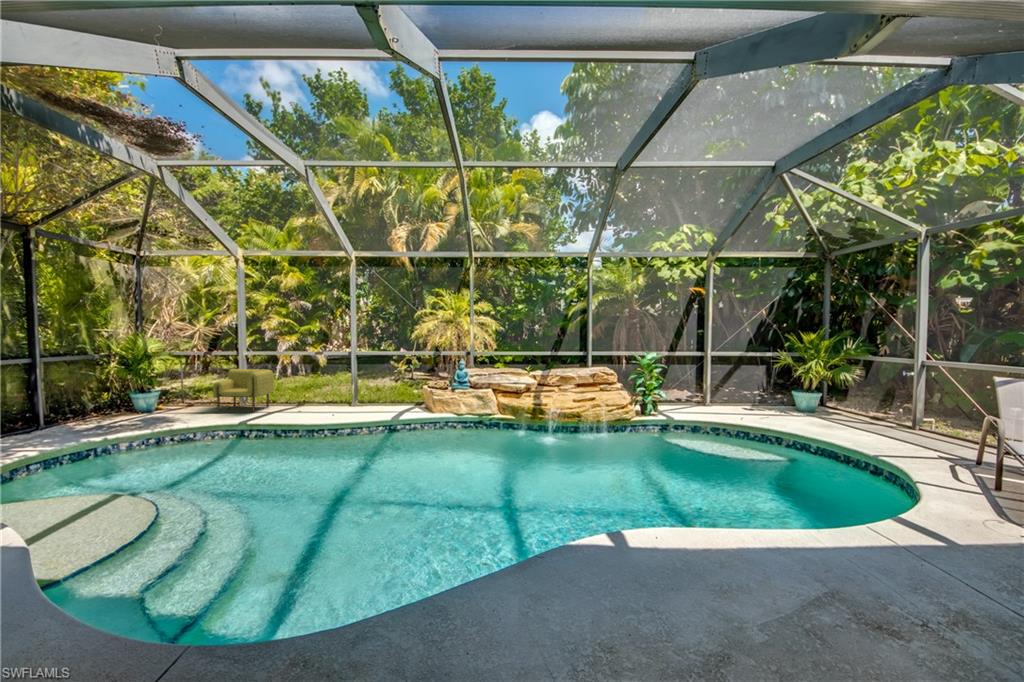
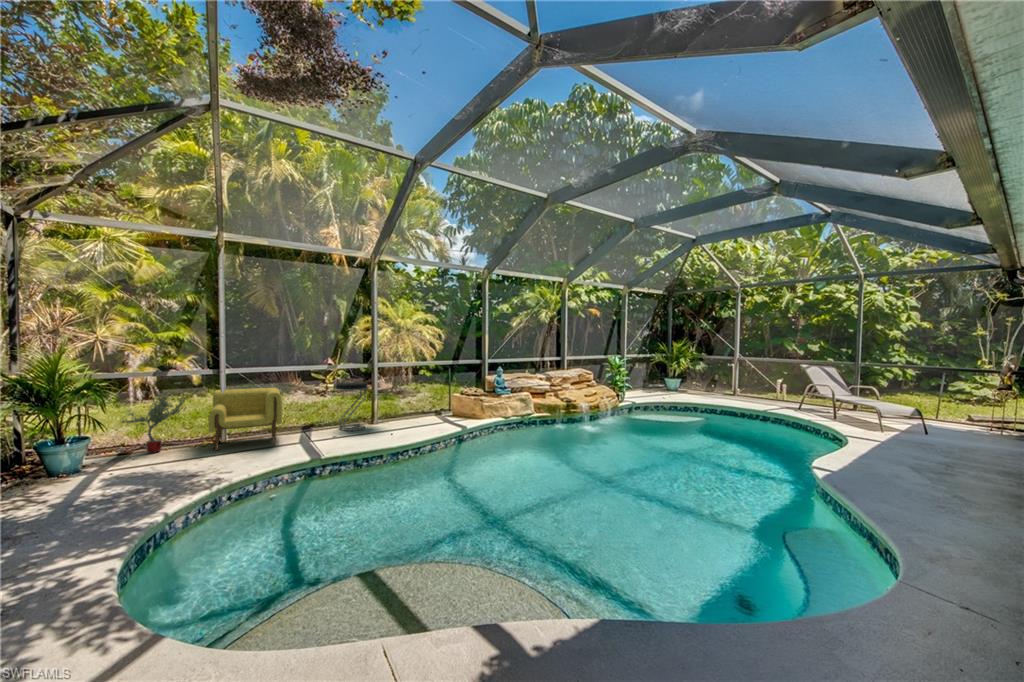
potted tree: none [174,367,211,408] -> present [122,391,186,453]
stool: none [310,369,338,409] -> present [335,382,368,431]

